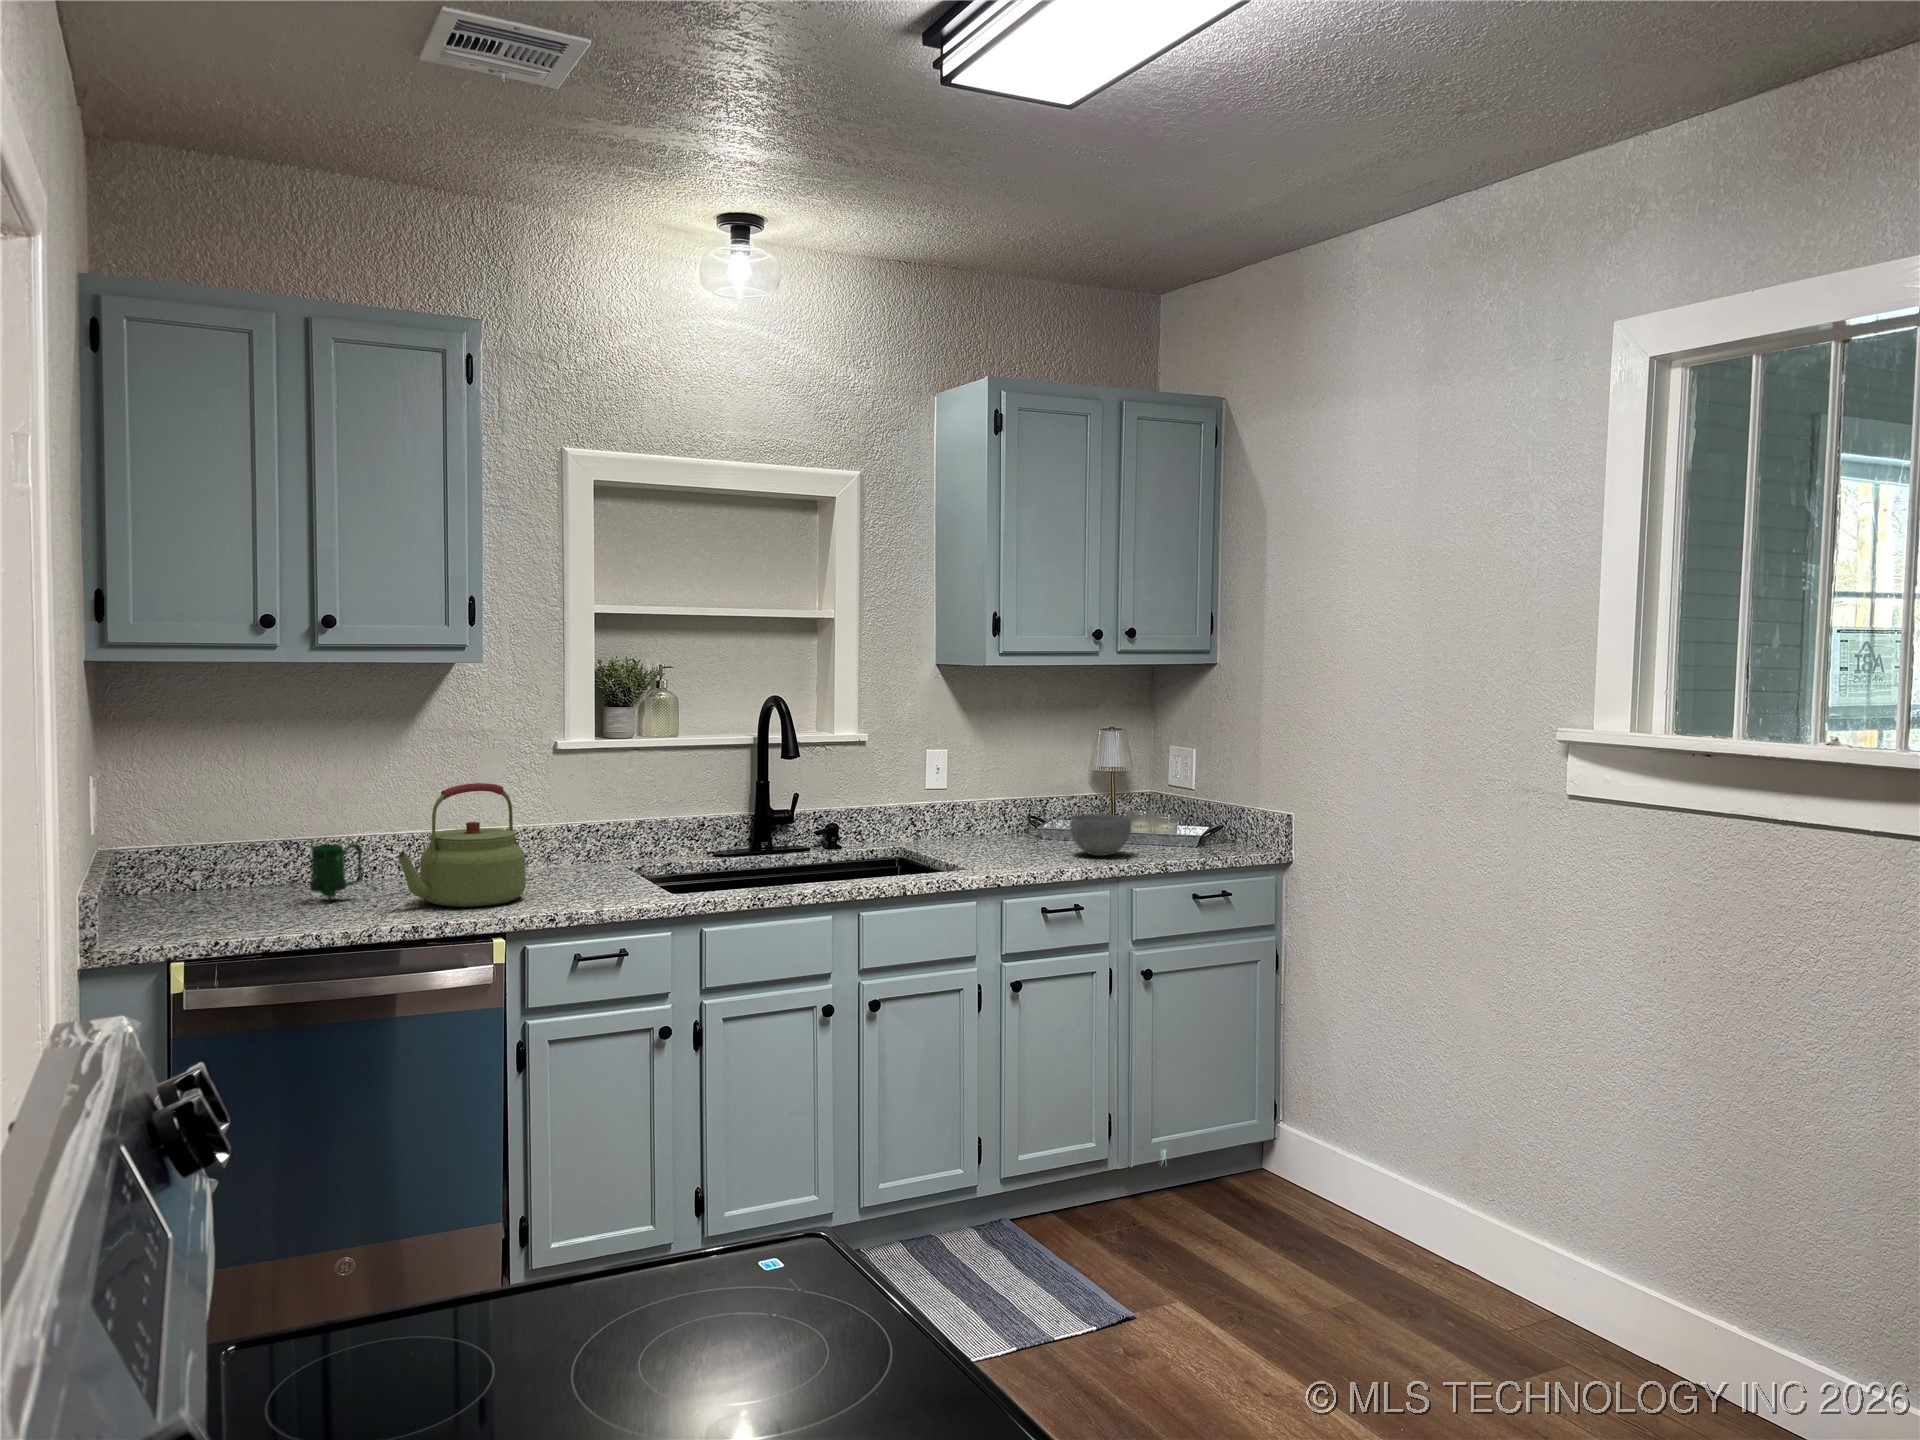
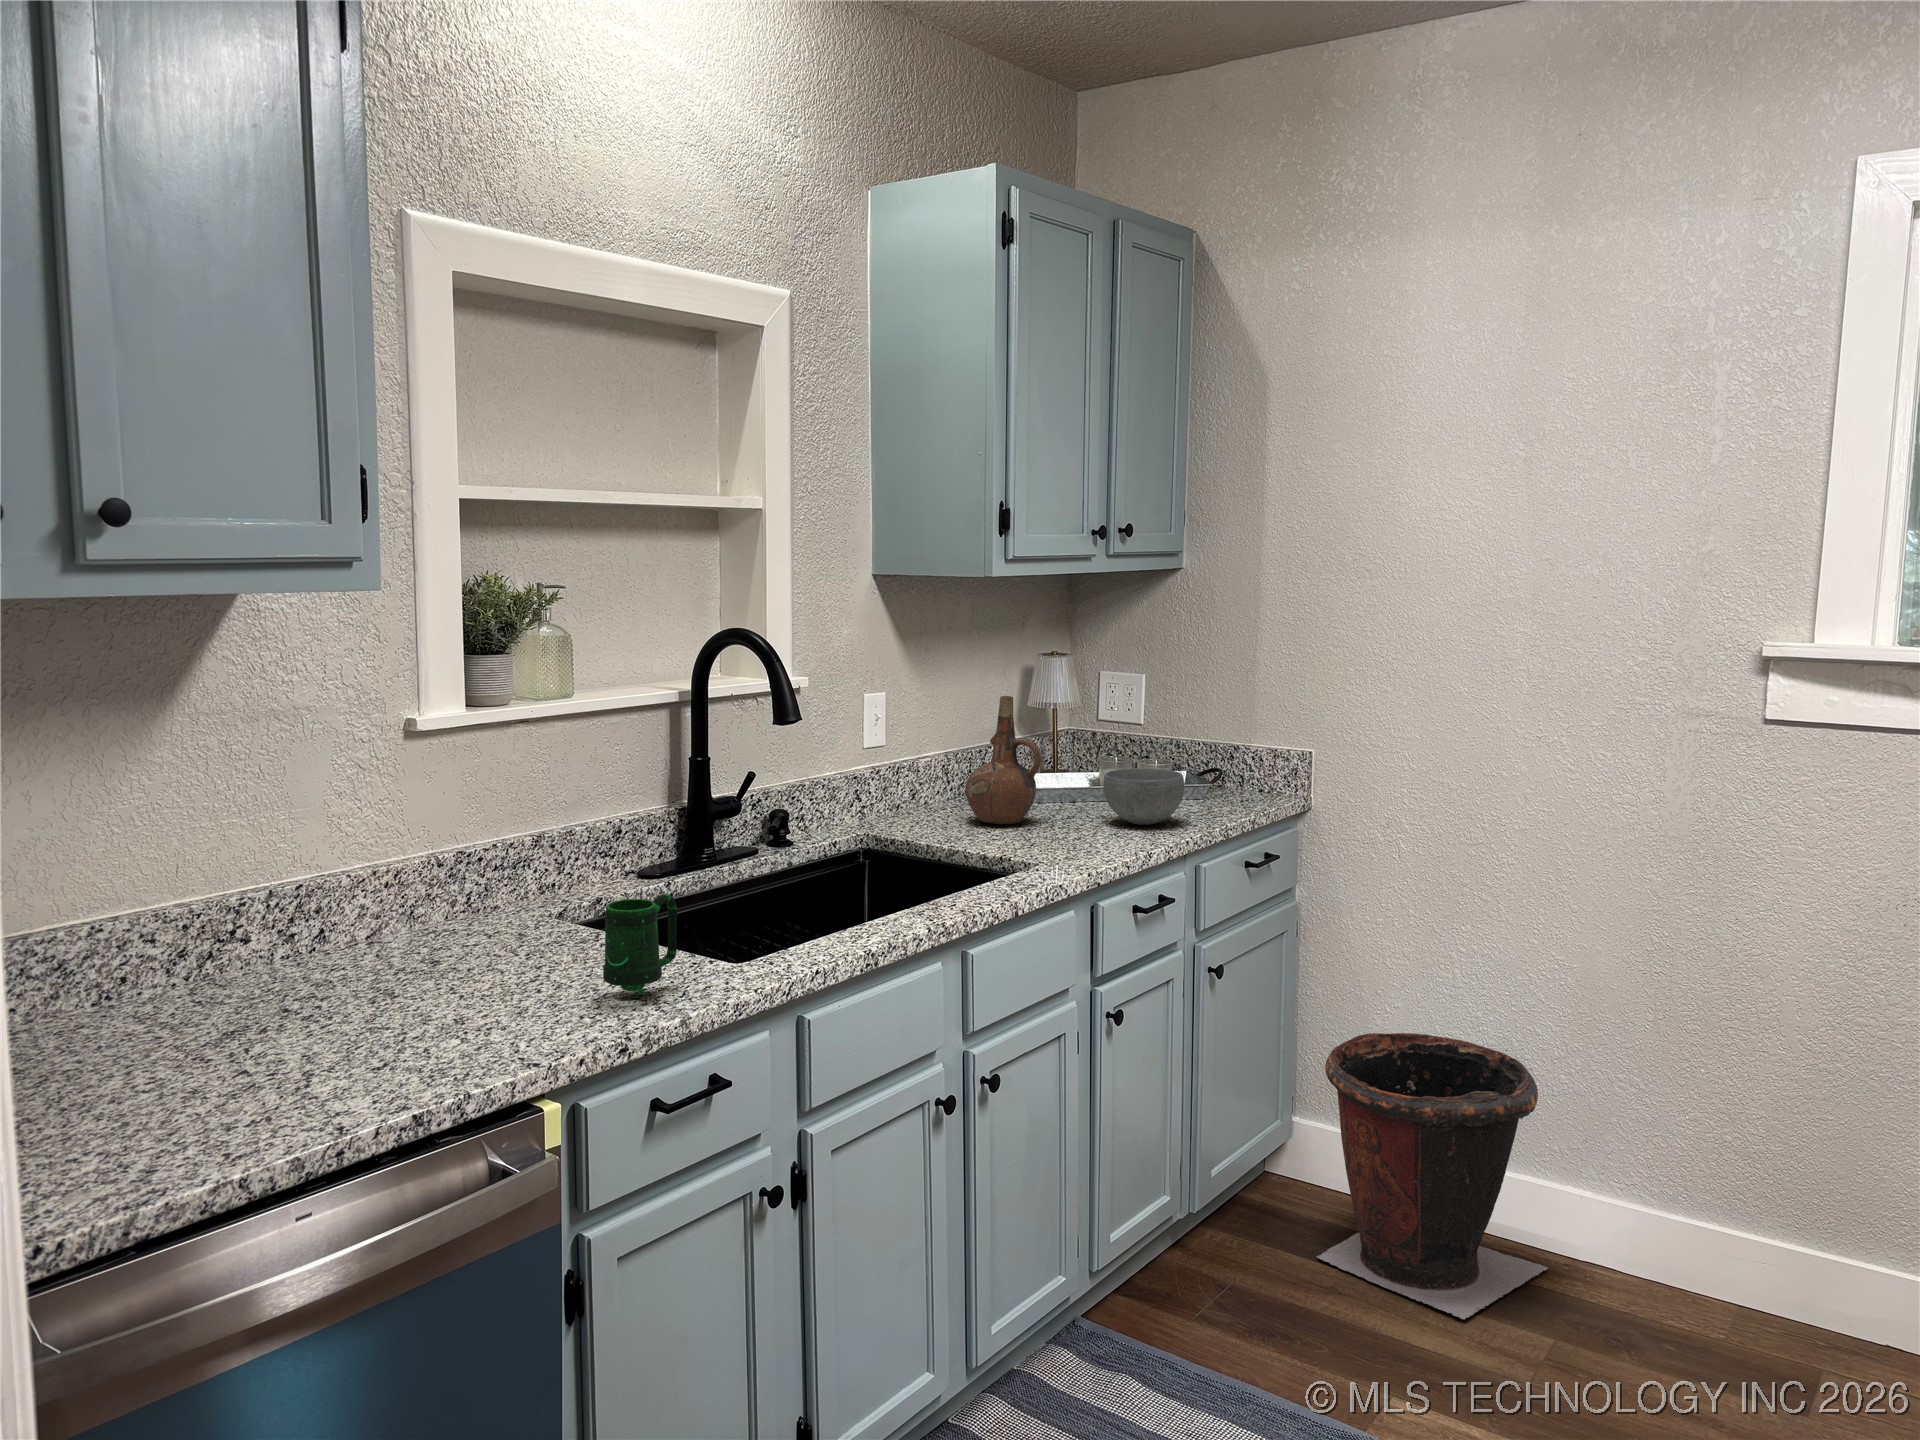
ceramic pitcher: none [979,754,1032,849] -> present [966,696,1041,824]
kettle: present [397,783,526,907] -> none [314,812,519,1052]
mug: present [310,843,362,899] -> present [603,894,678,995]
waste bin: none [1224,1046,1411,1269] -> present [1317,1033,1547,1319]

